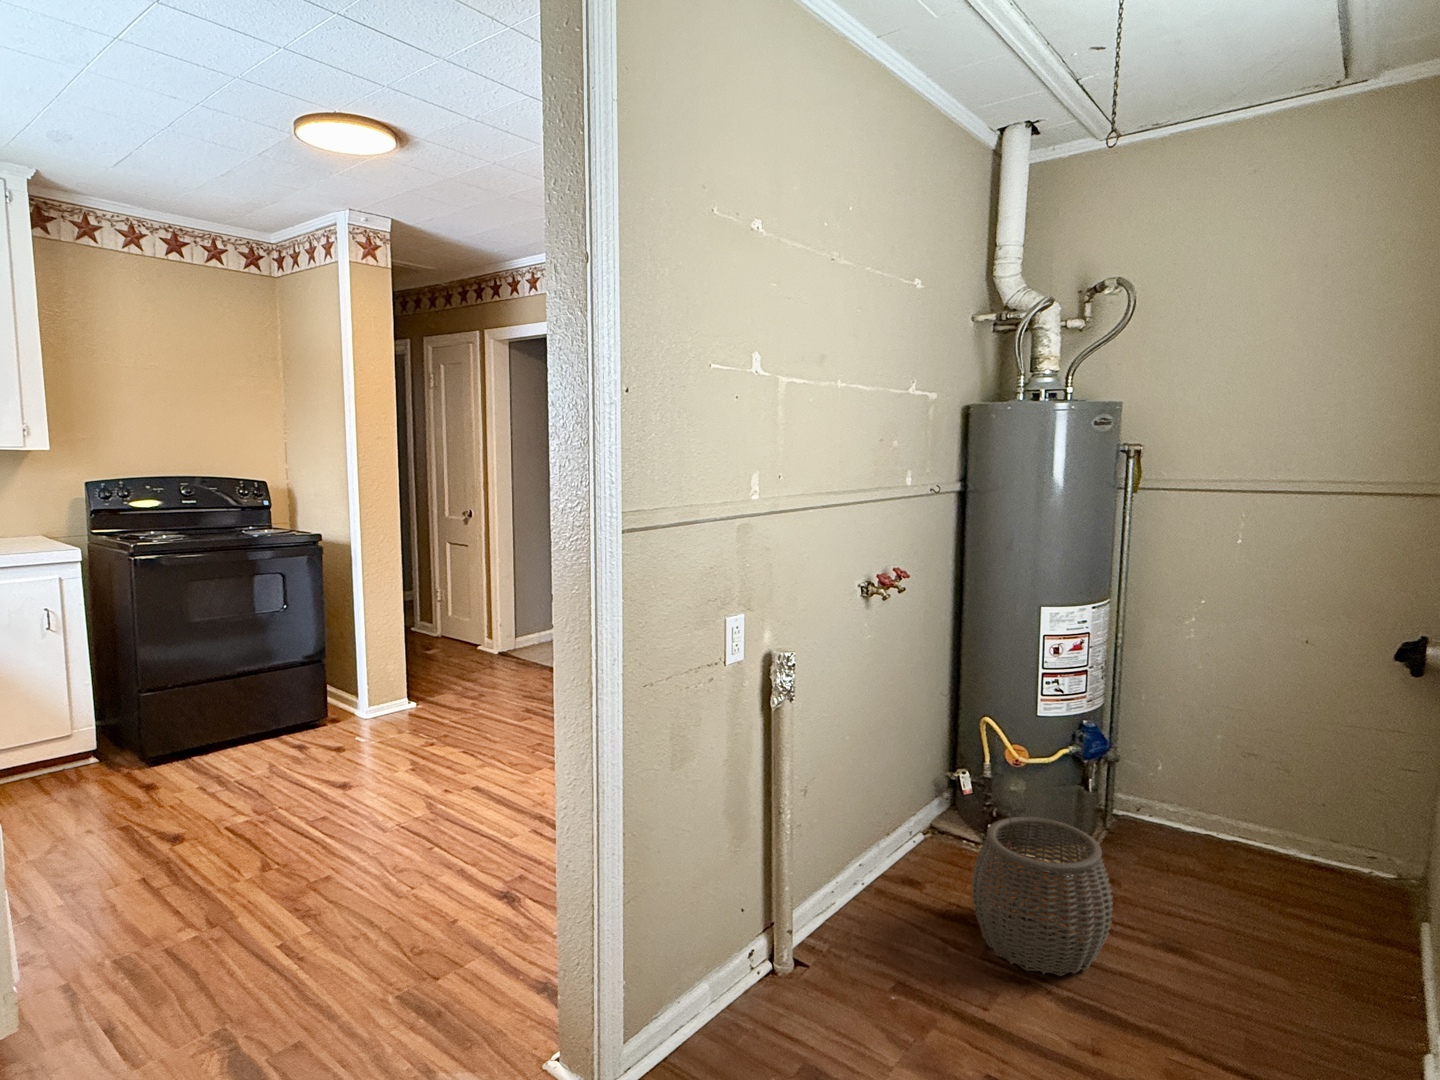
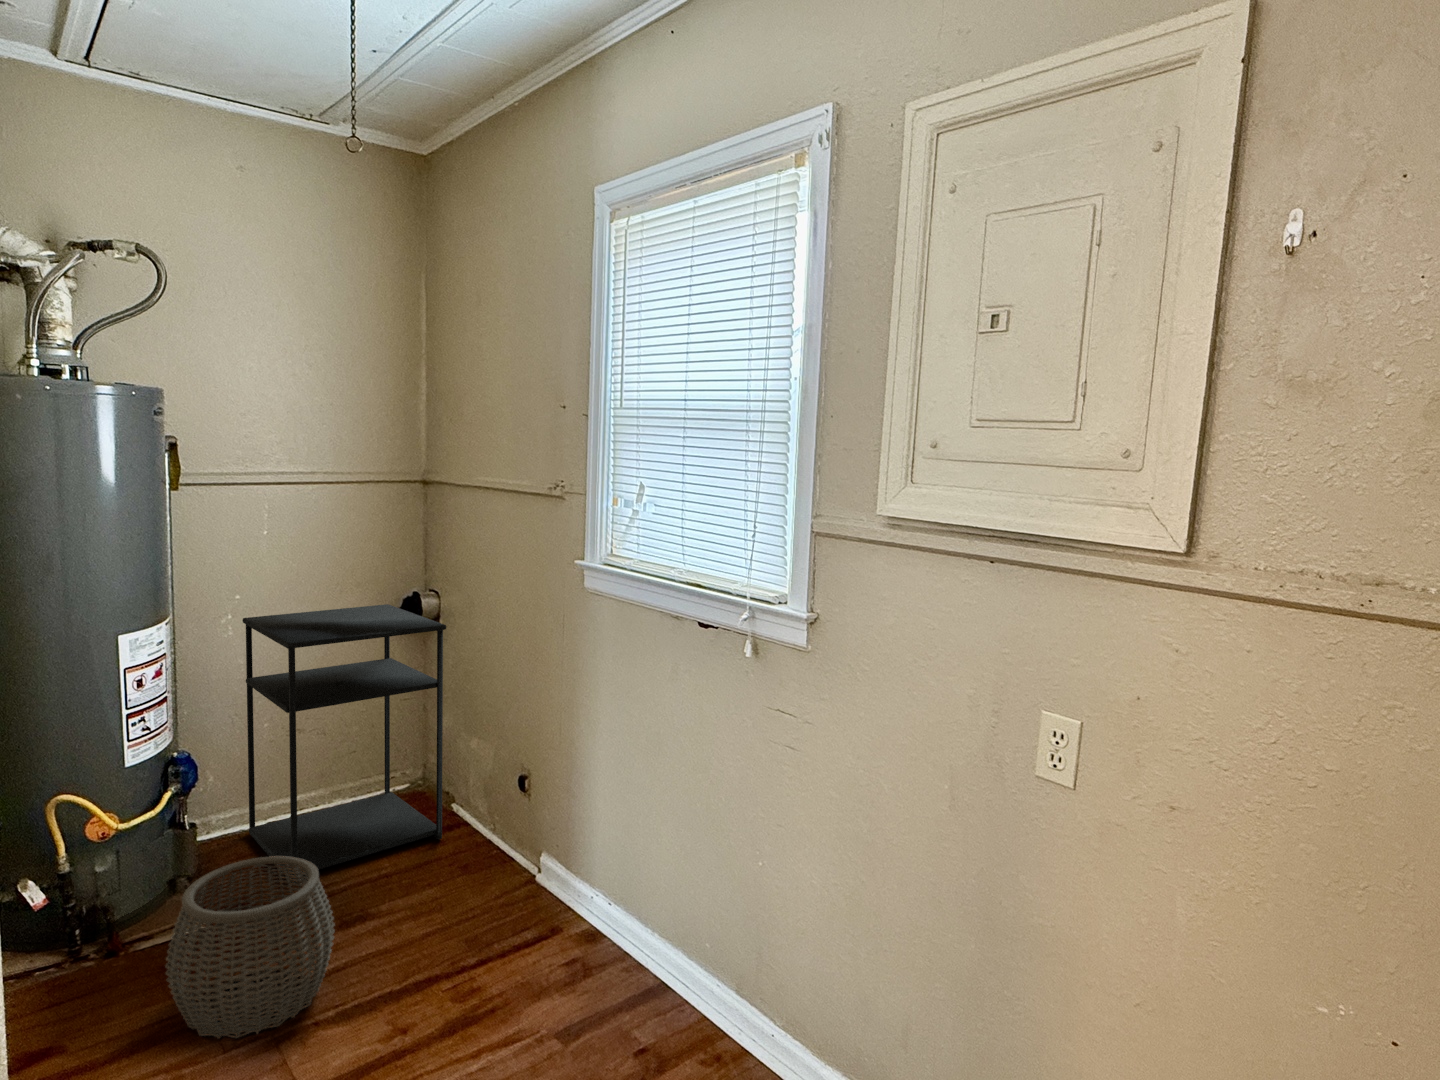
shelving unit: none [1166,622,1401,948] -> present [242,604,446,883]

